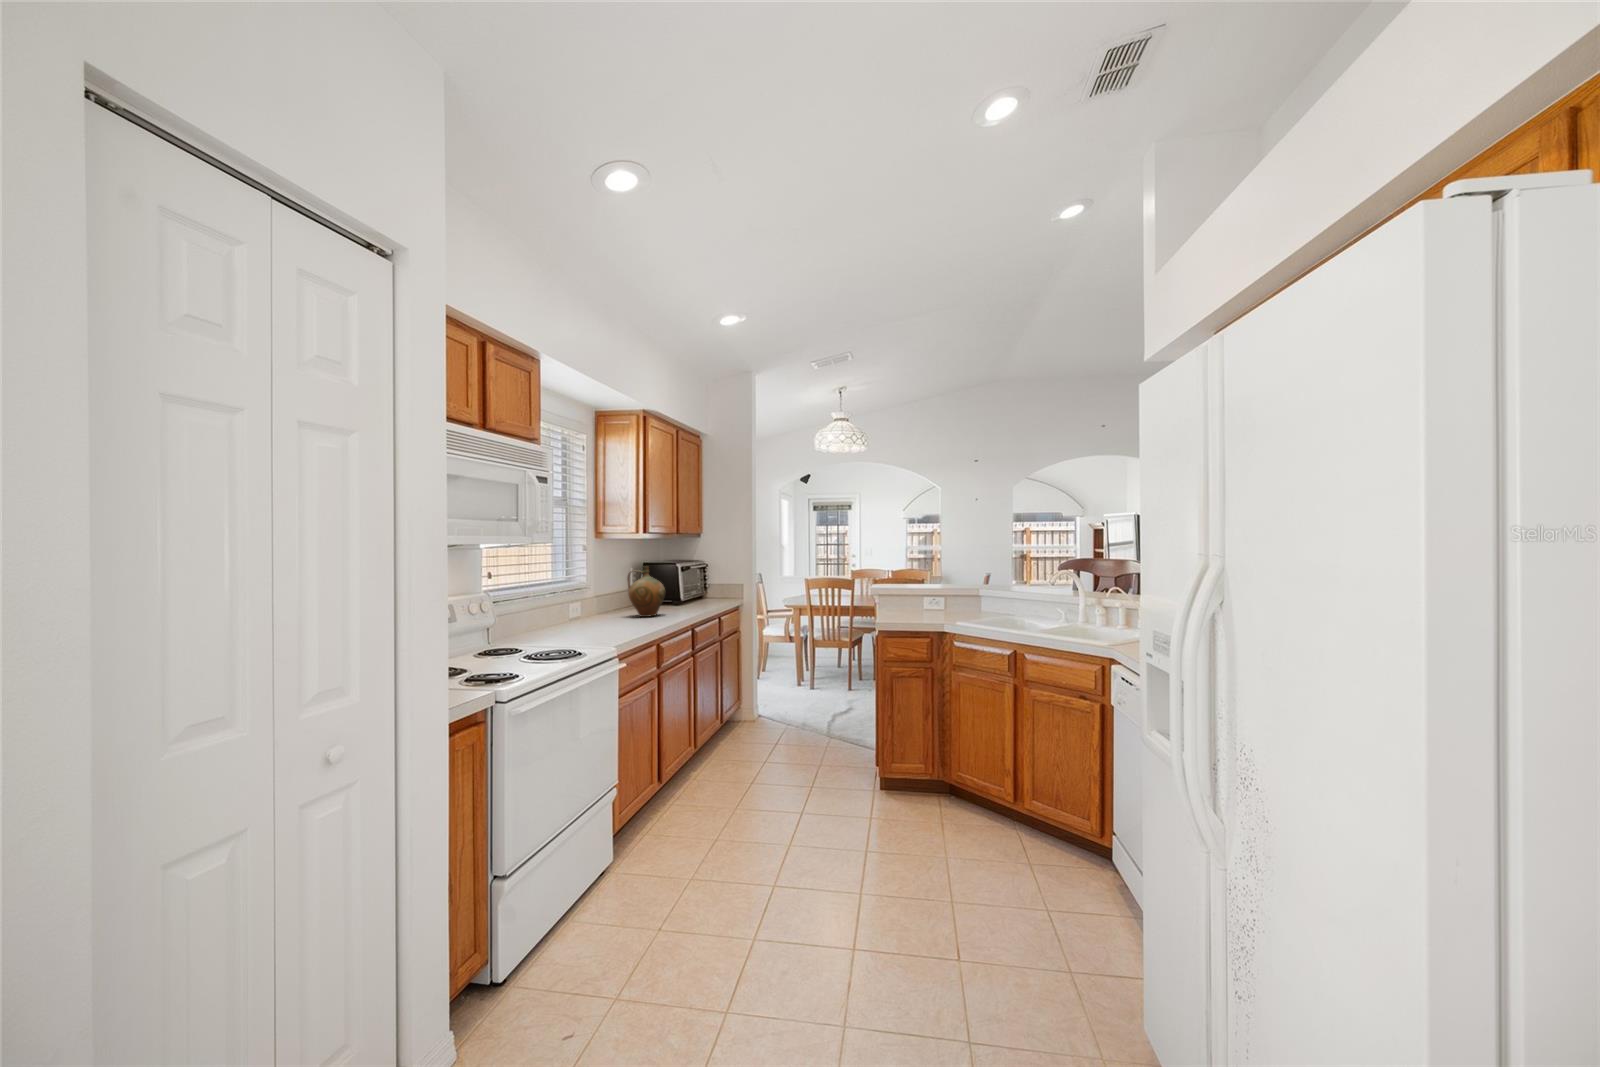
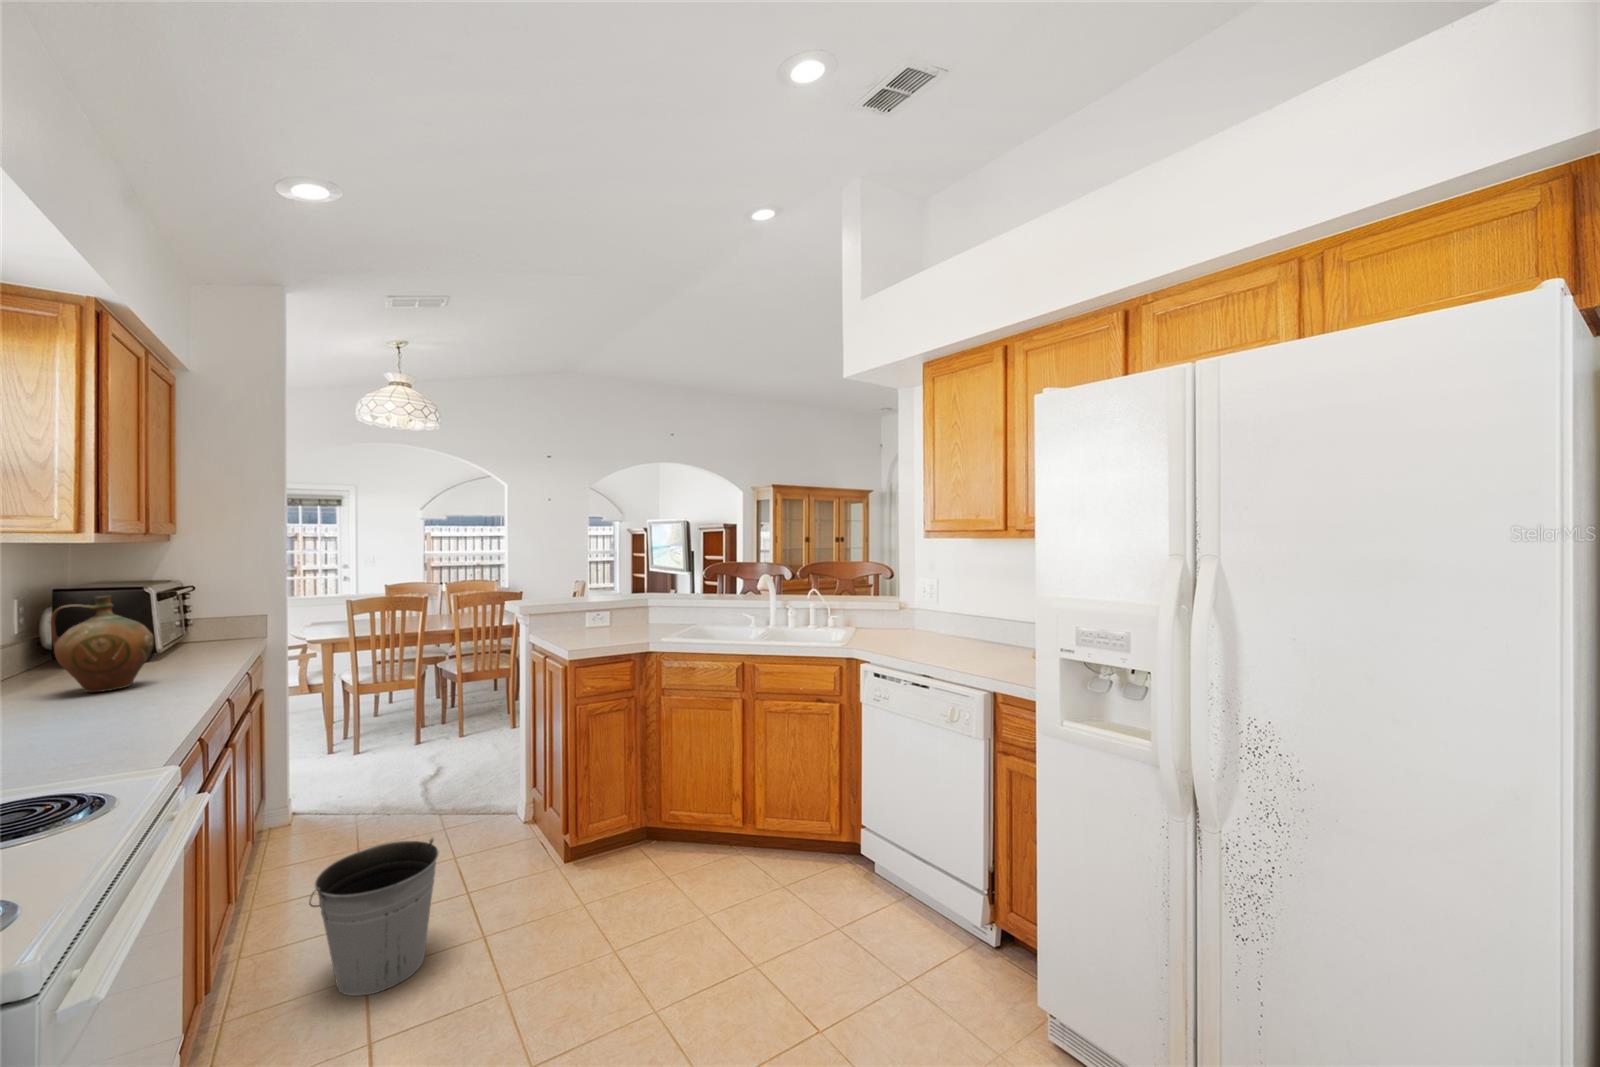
bucket: none [707,733,777,819] -> present [309,838,439,996]

